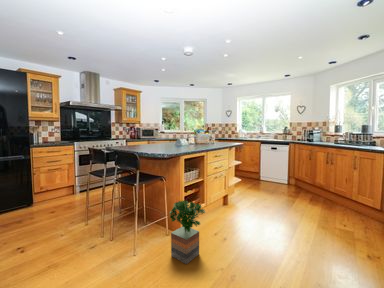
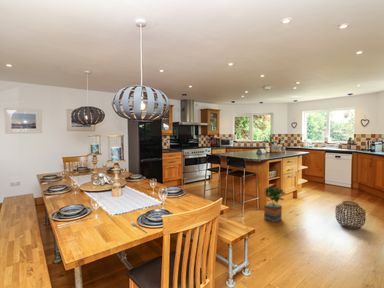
woven basket: none [279,217,322,266] -> present [335,201,366,230]

